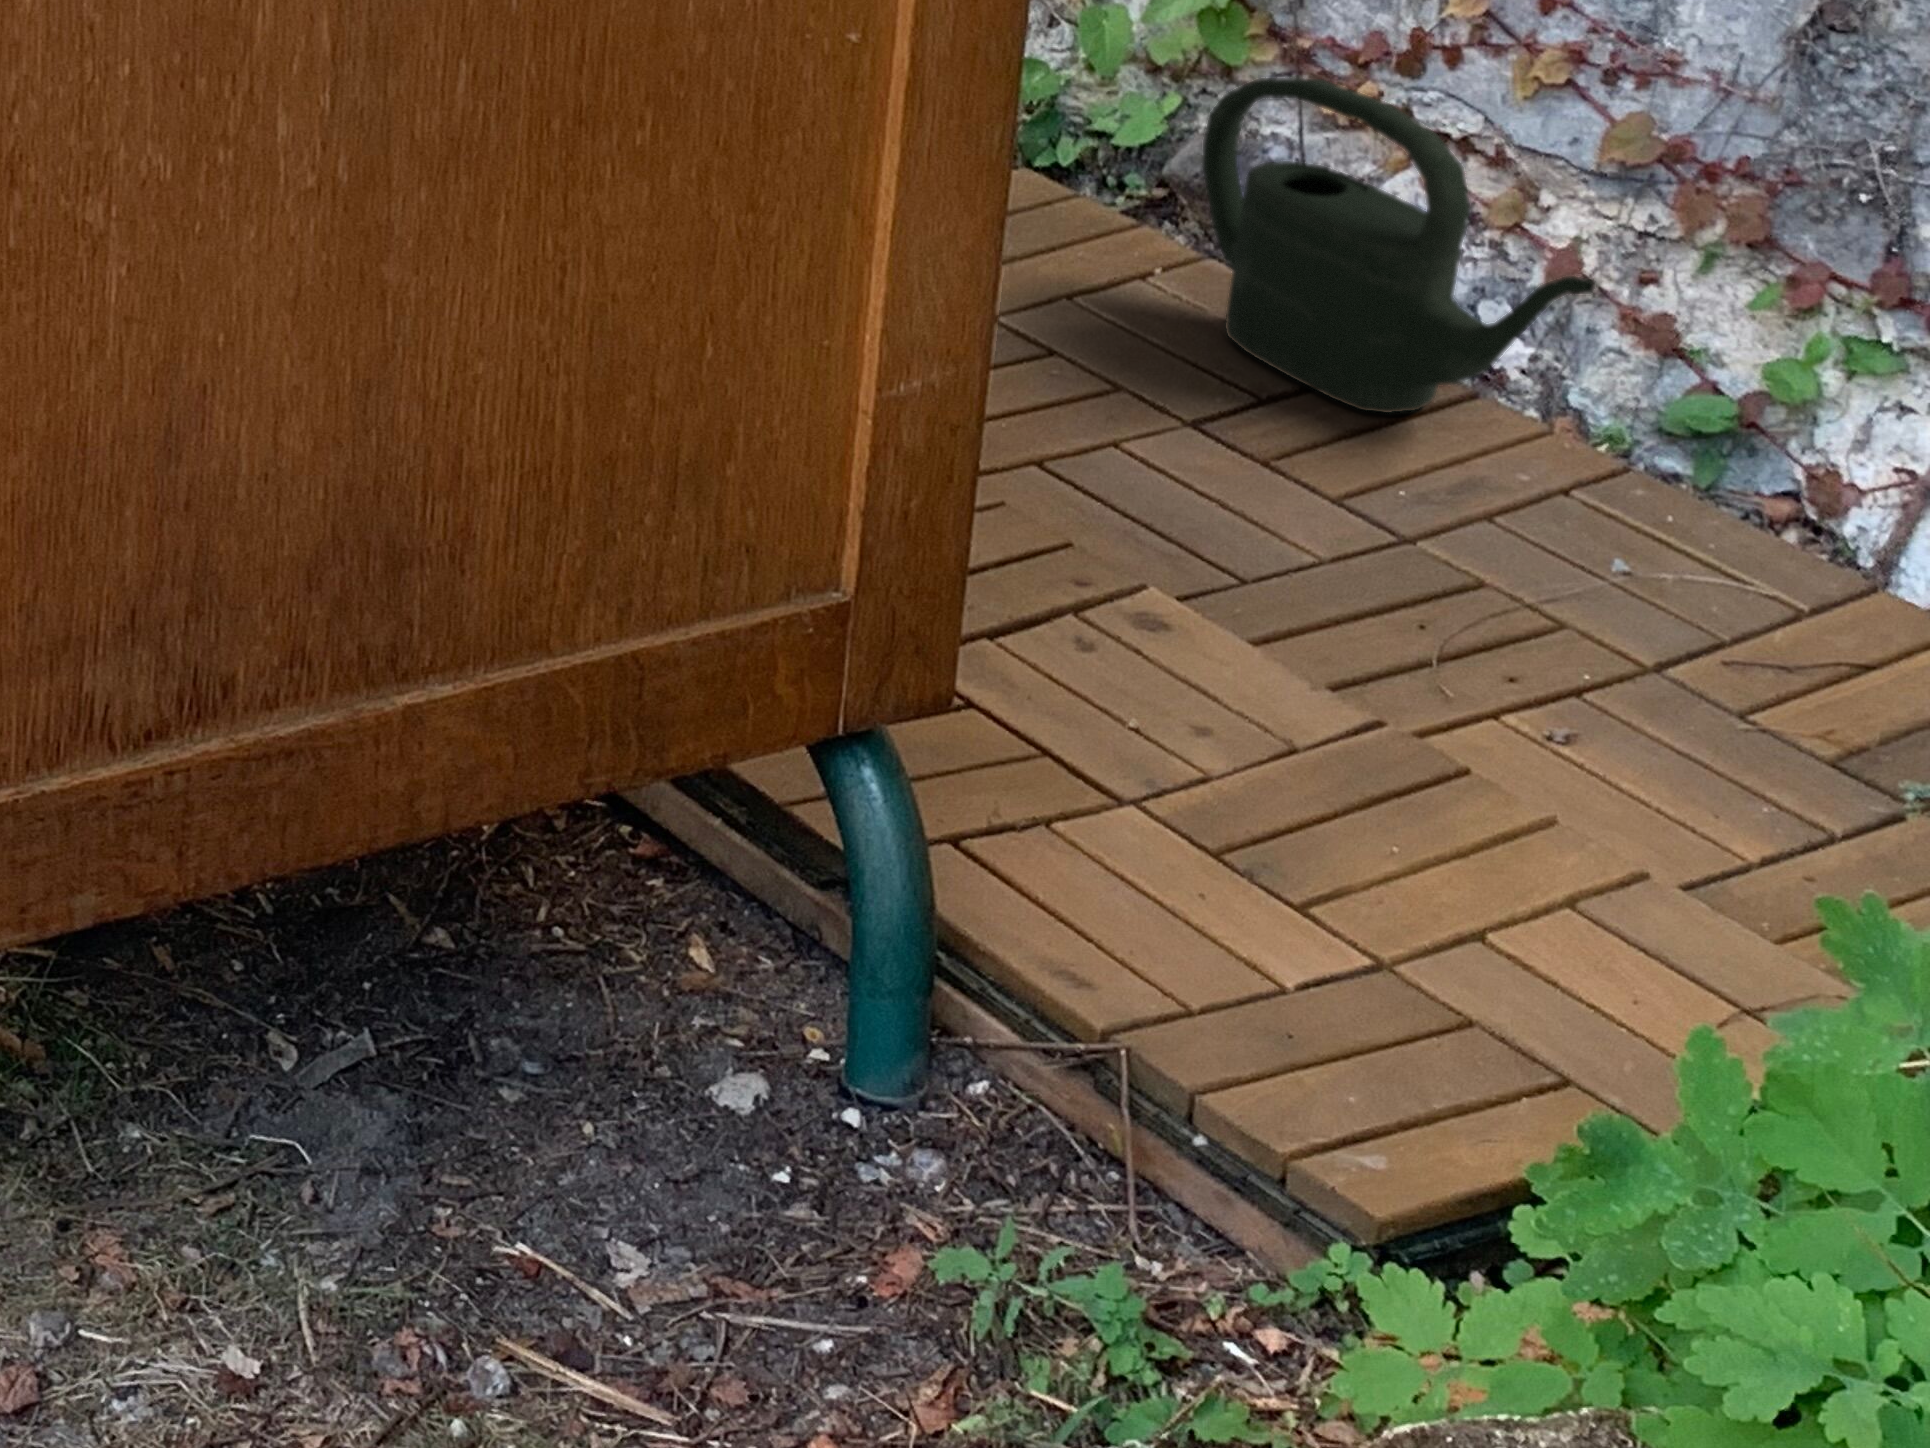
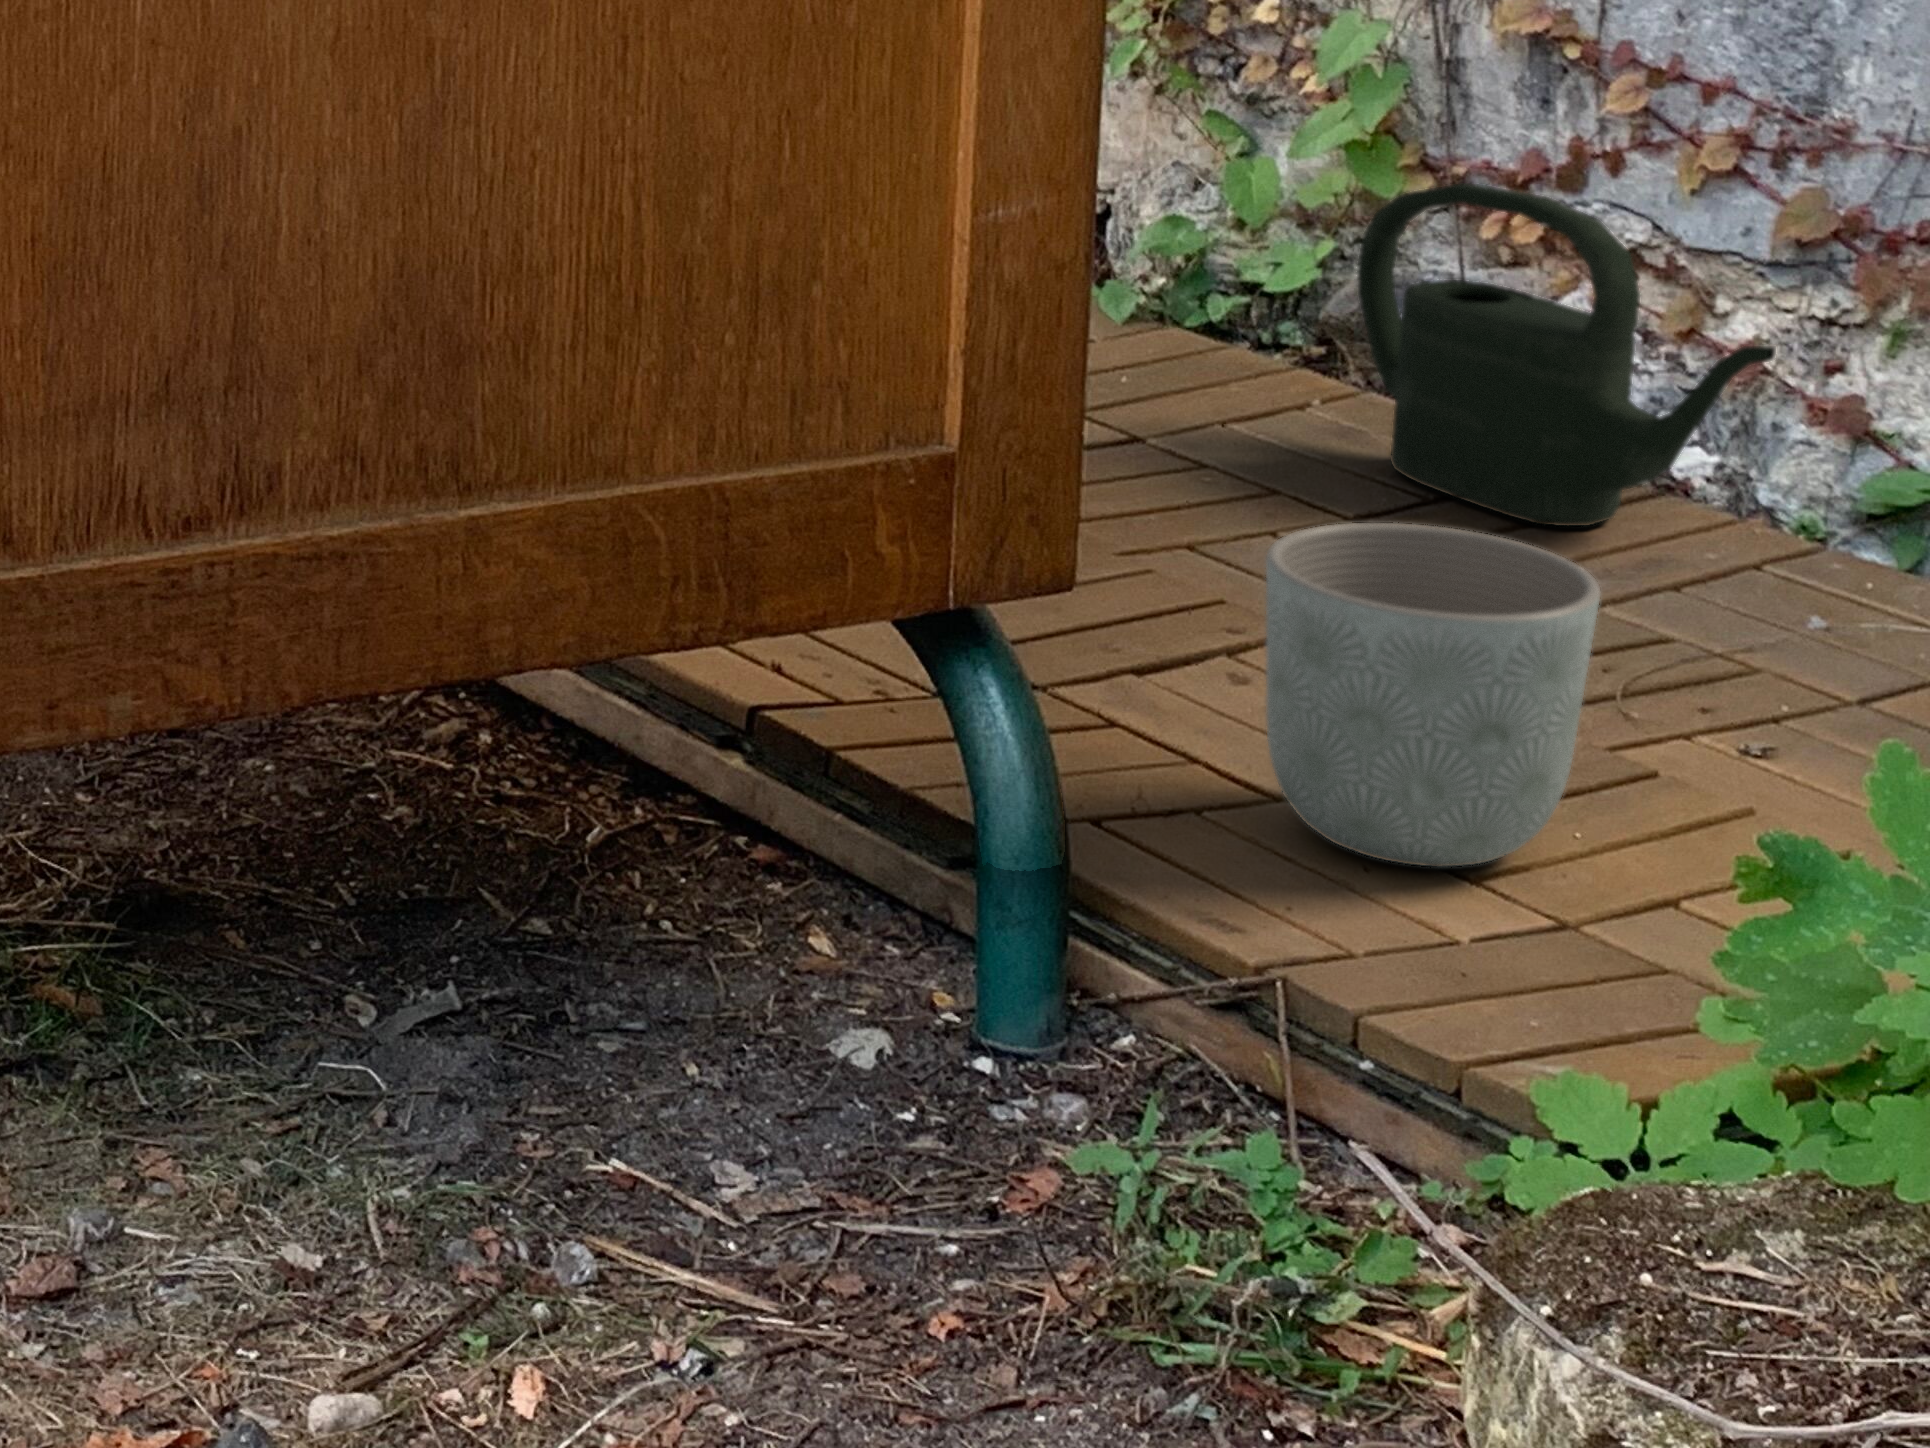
planter: none [1120,548,1434,884] -> present [1266,523,1600,867]

